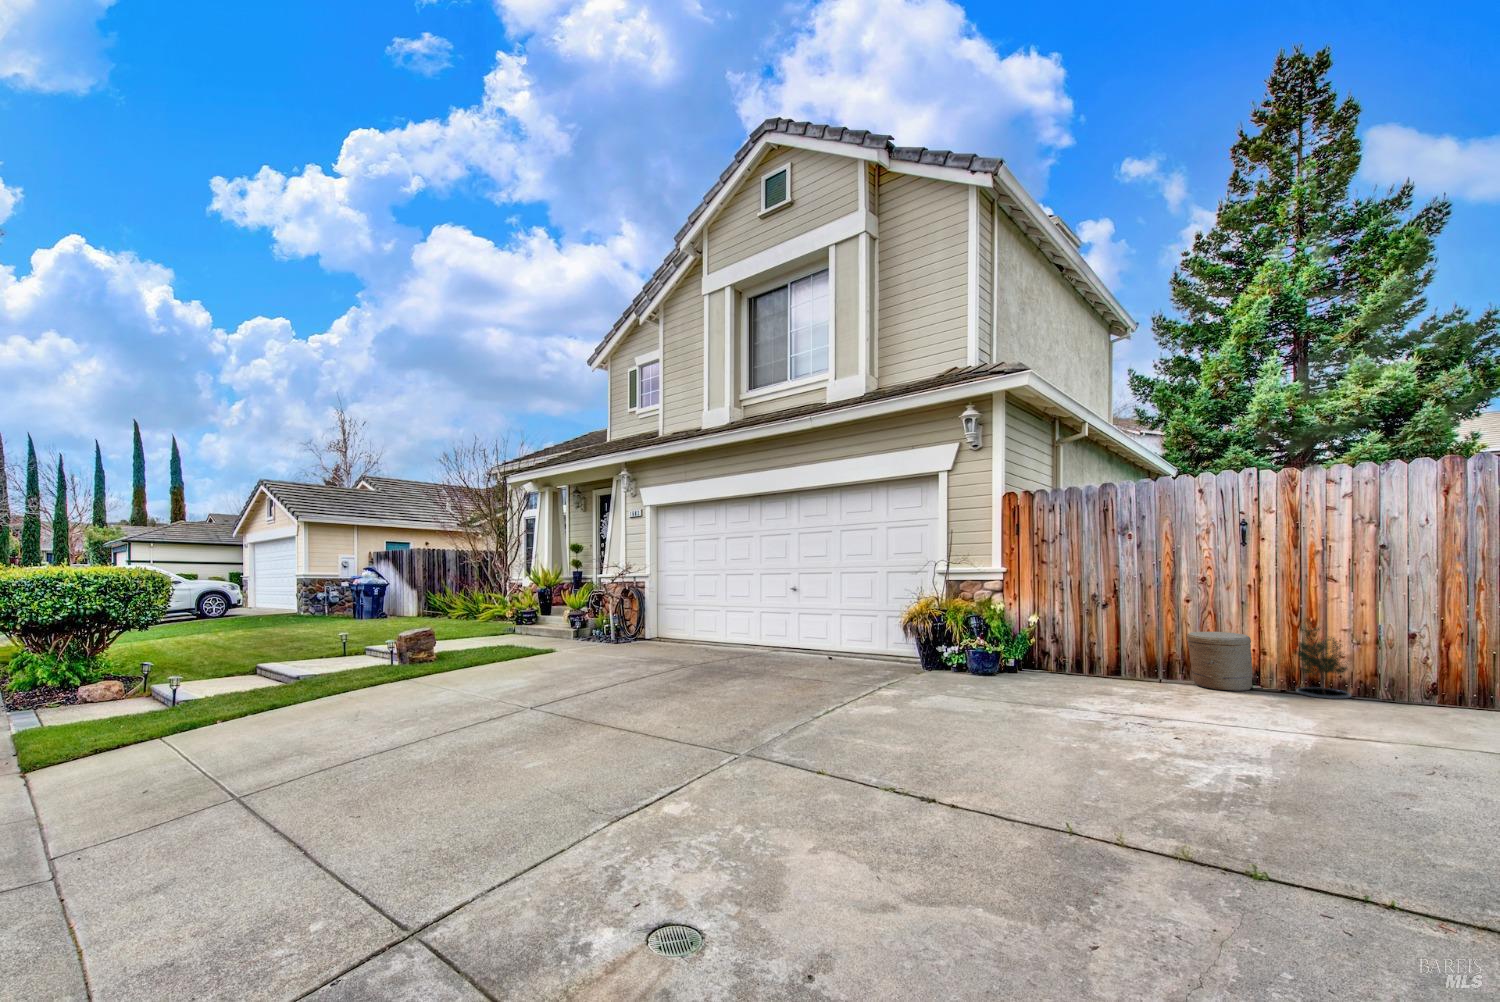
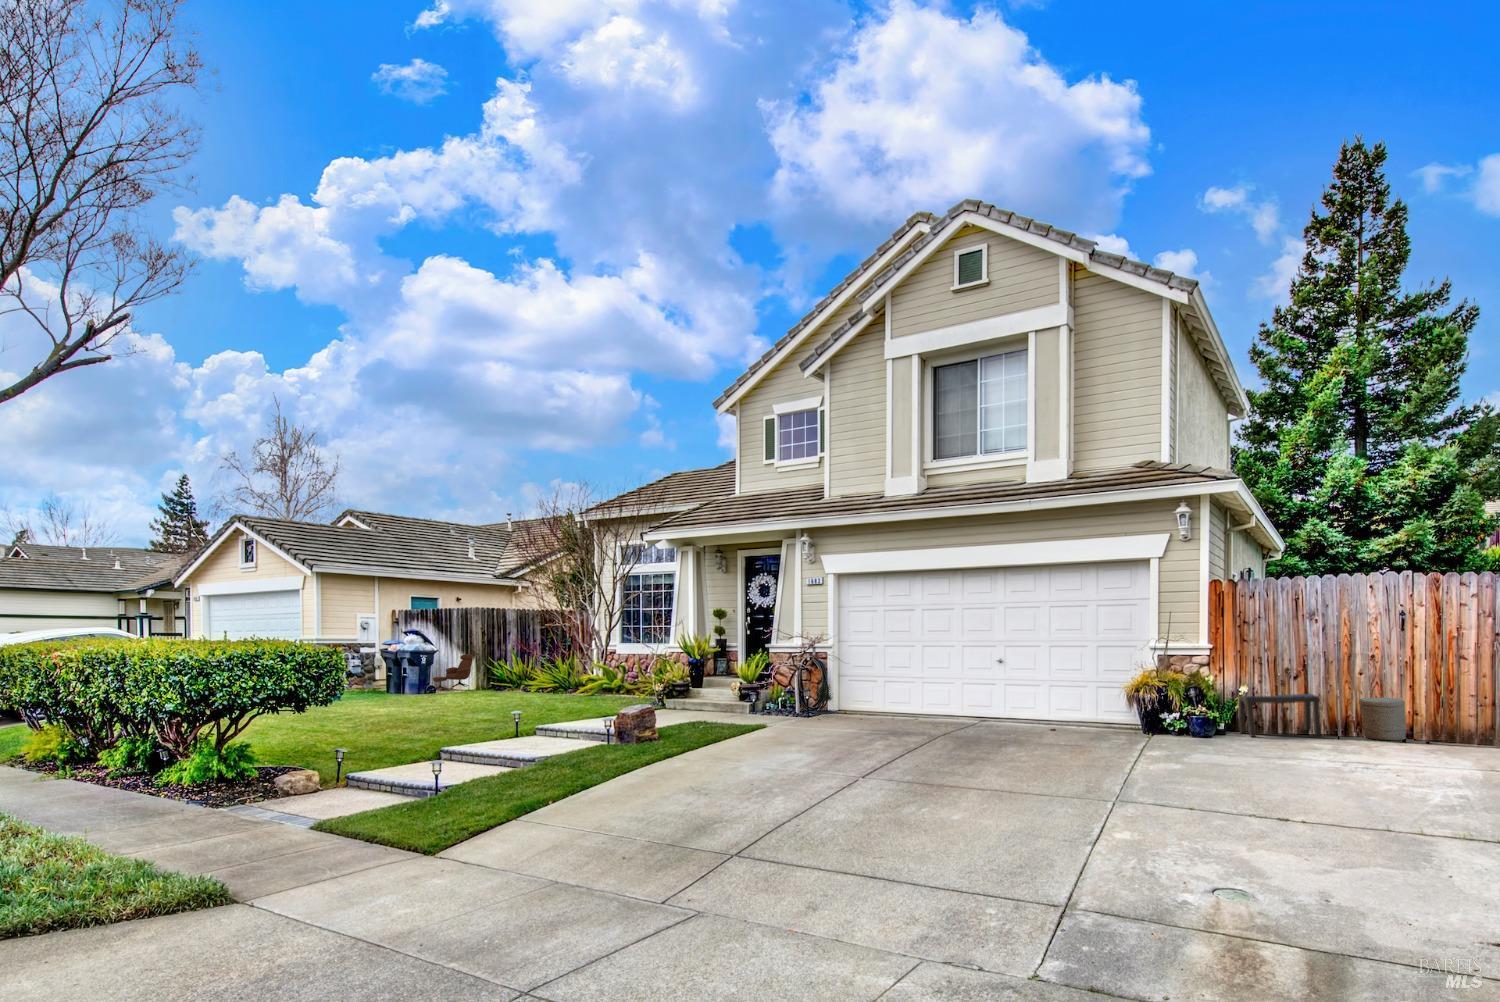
lounge chair: none [376,585,416,615] -> present [433,654,473,690]
potted tree: present [1296,618,1351,699] -> present [813,678,834,714]
bench: none [1032,626,1136,681] -> present [1239,694,1321,737]

